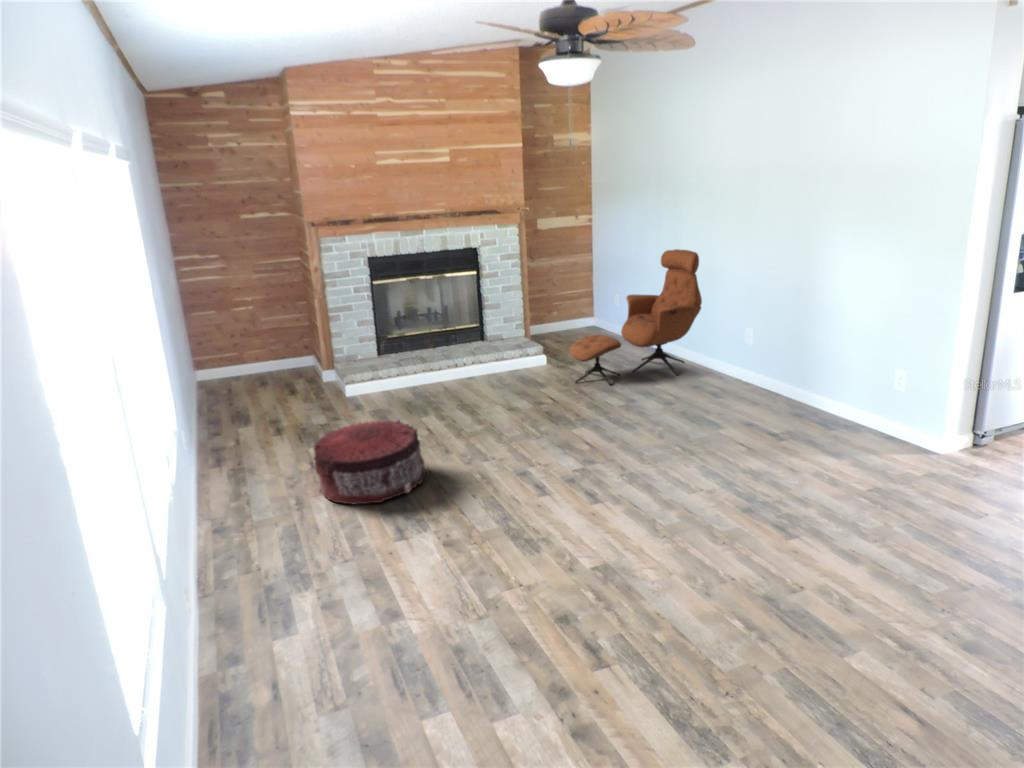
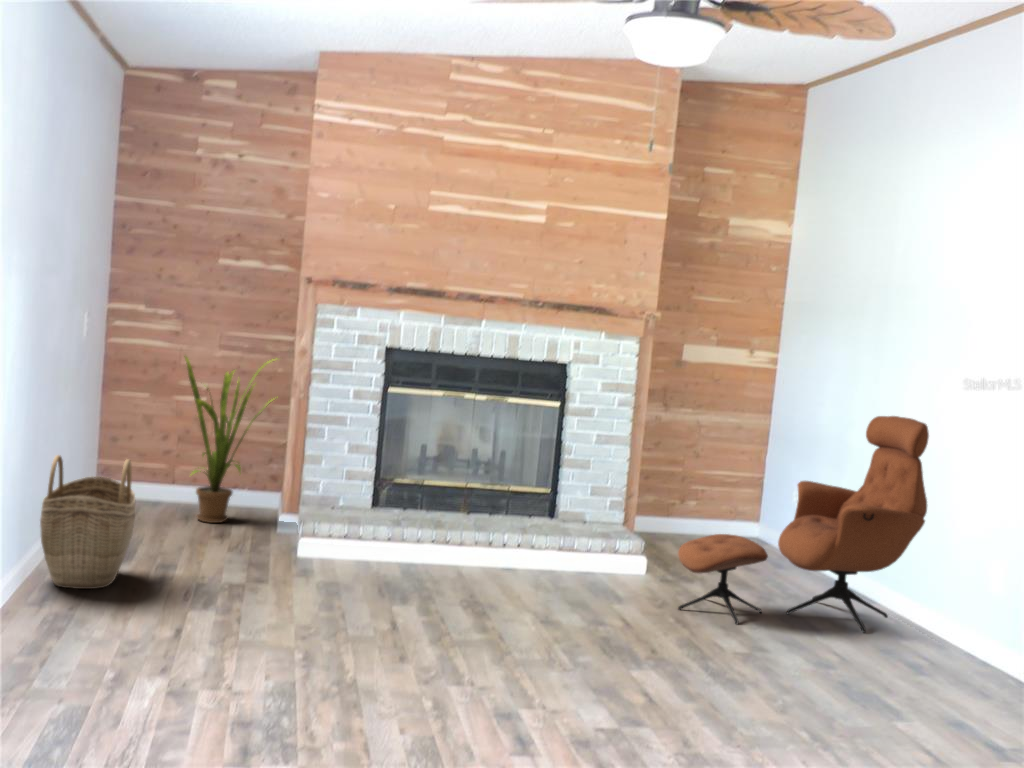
house plant: none [240,274,306,385] -> present [184,356,267,523]
woven basket: none [195,365,255,451] -> present [40,455,135,589]
pouf: present [313,420,427,504] -> none [164,571,346,704]

